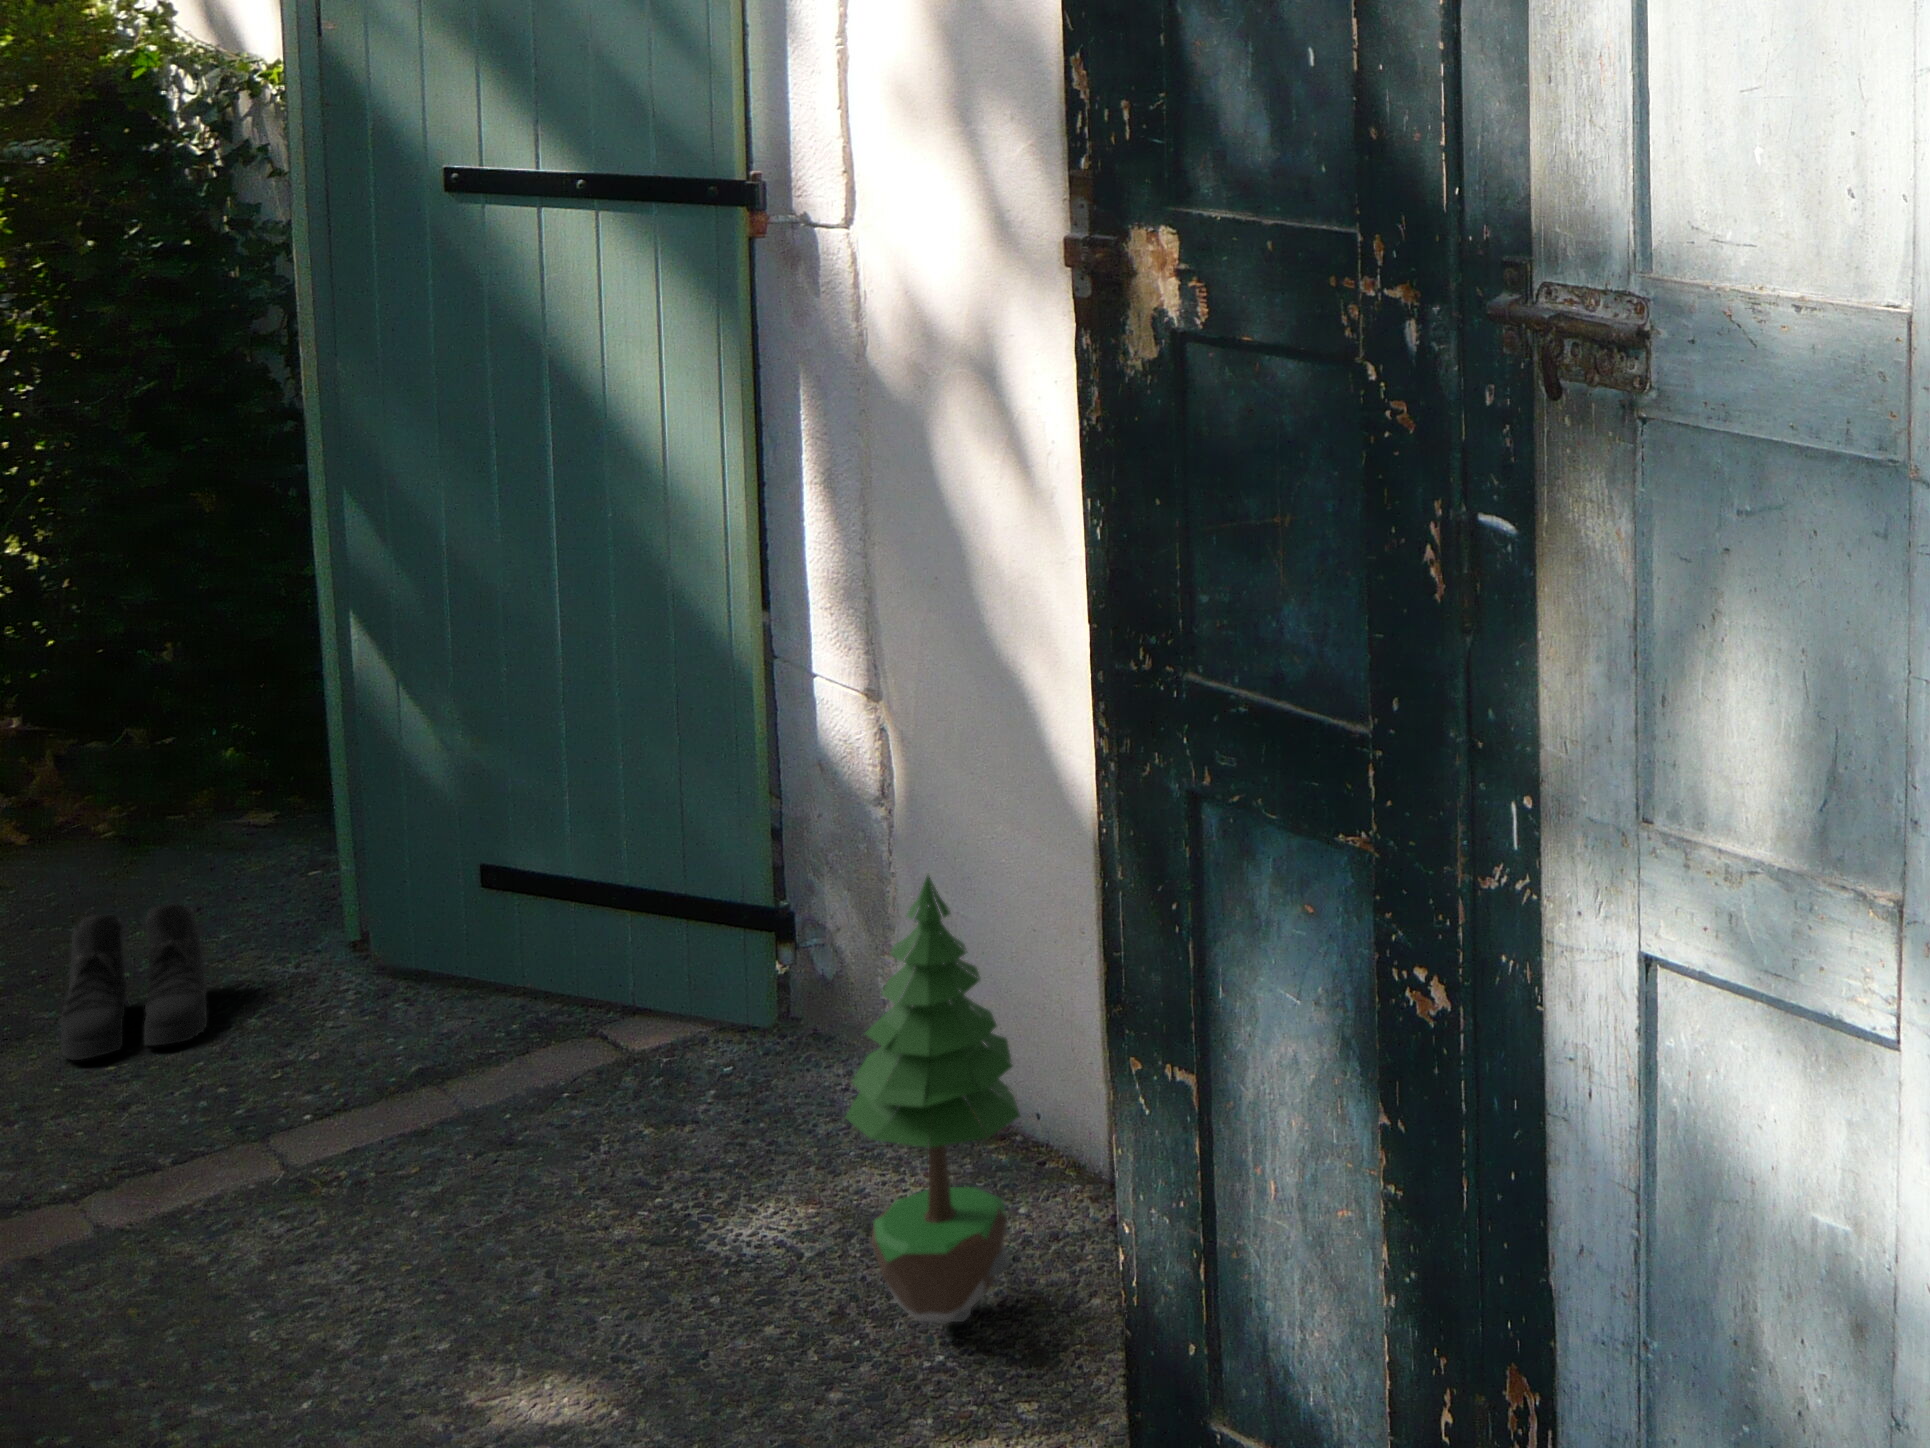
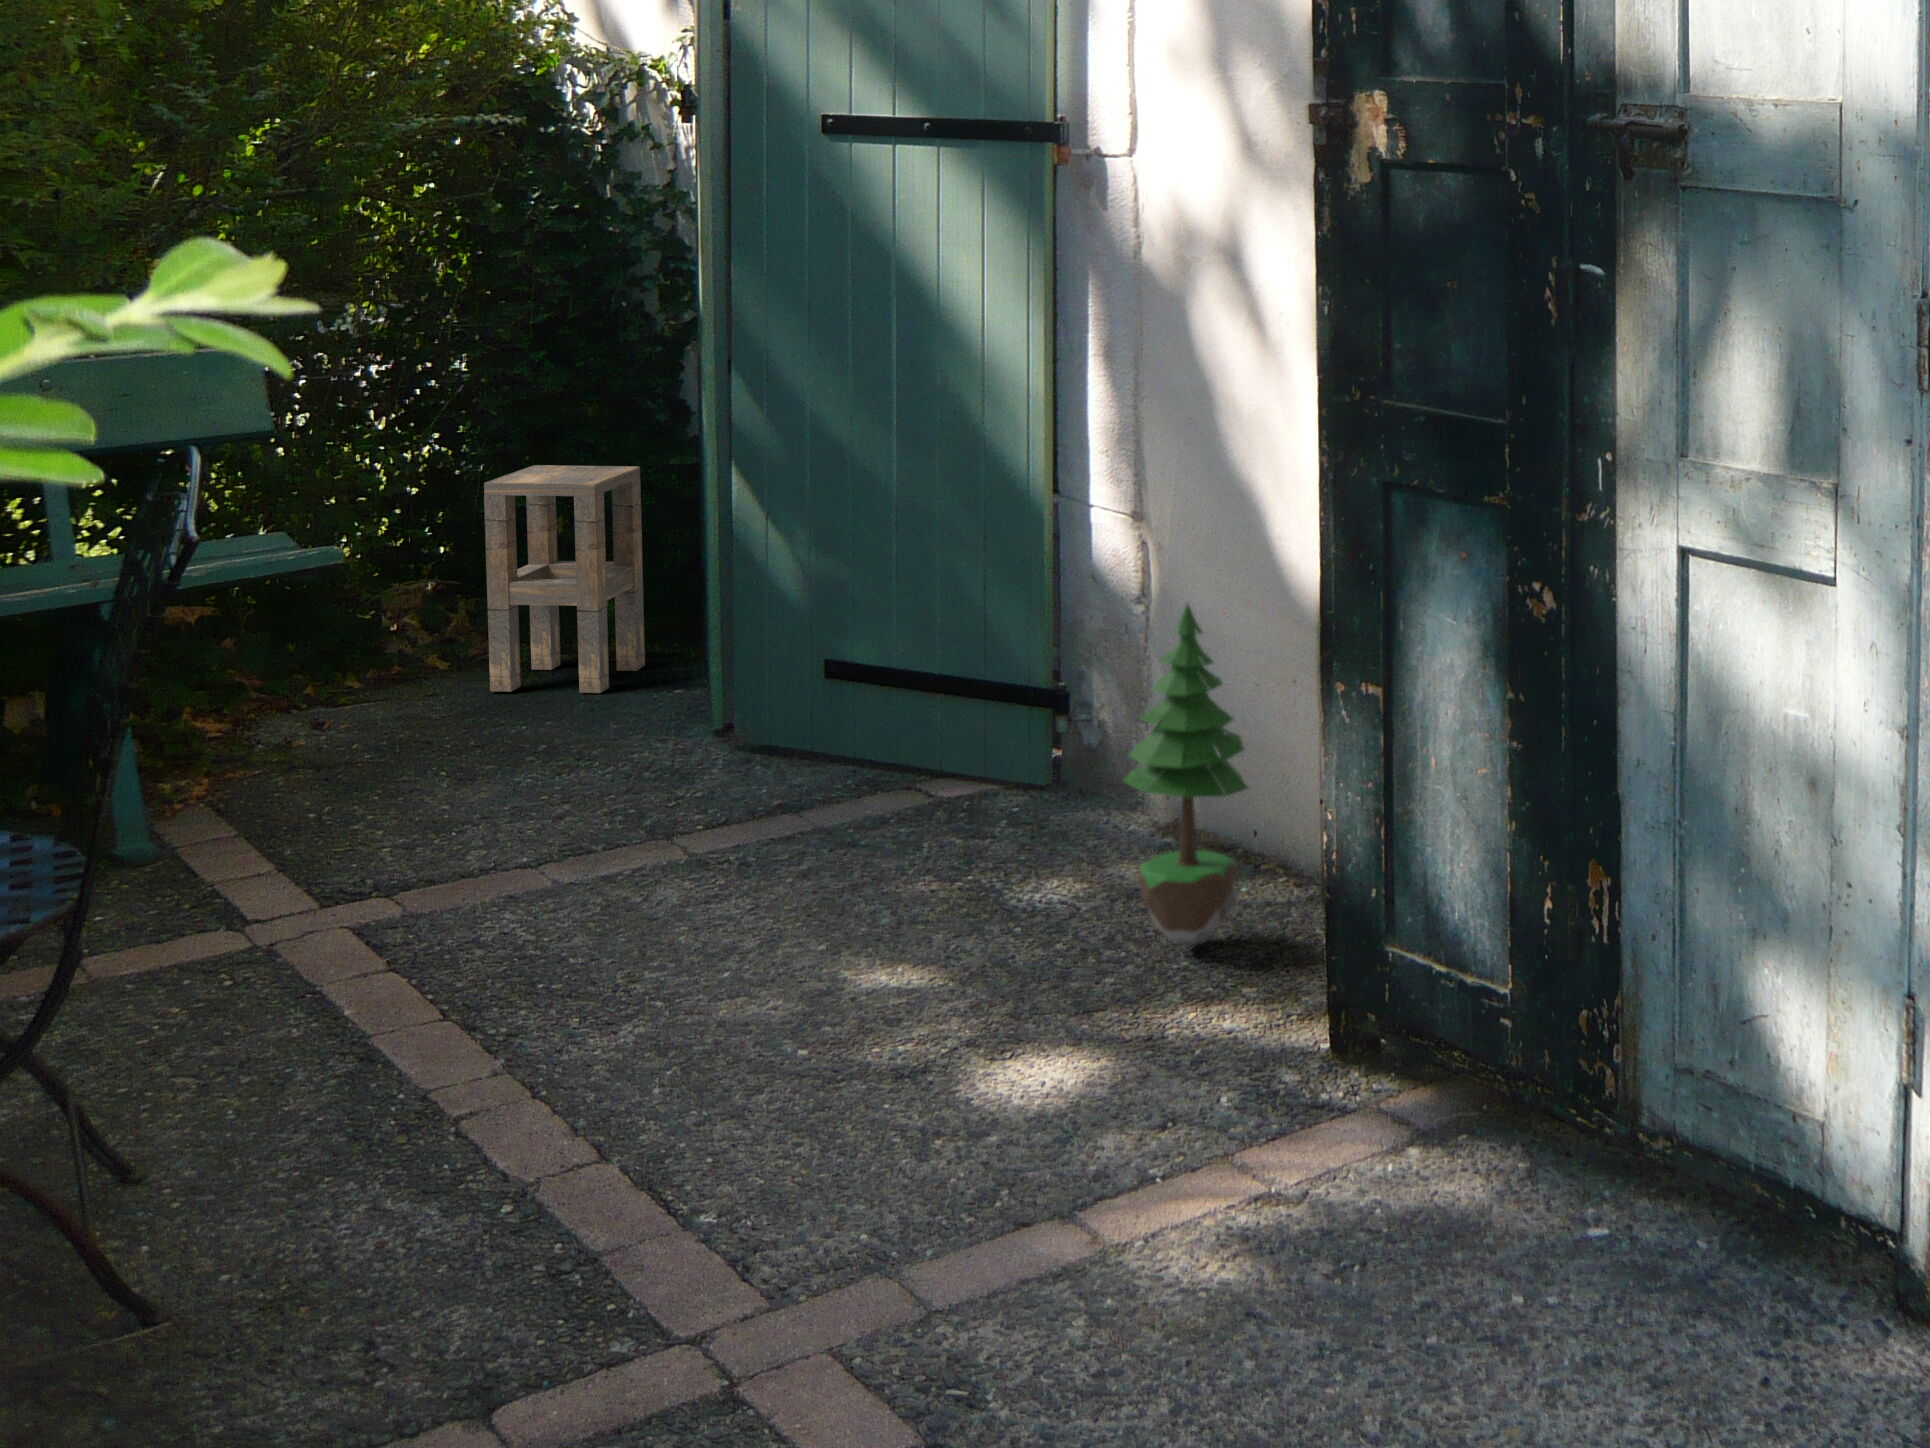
side table: none [51,579,285,875] -> present [484,465,645,693]
boots: present [60,903,207,1060] -> none [510,685,614,792]

